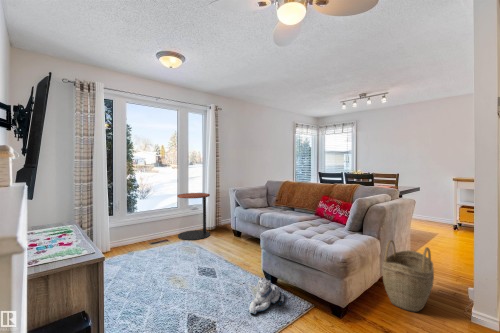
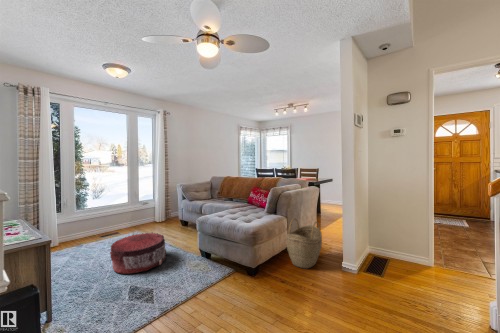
side table: present [177,193,210,240] -> none [127,189,159,231]
pouf: none [163,245,226,295] -> present [110,232,167,274]
plush toy: present [249,278,284,314] -> none [182,253,213,281]

